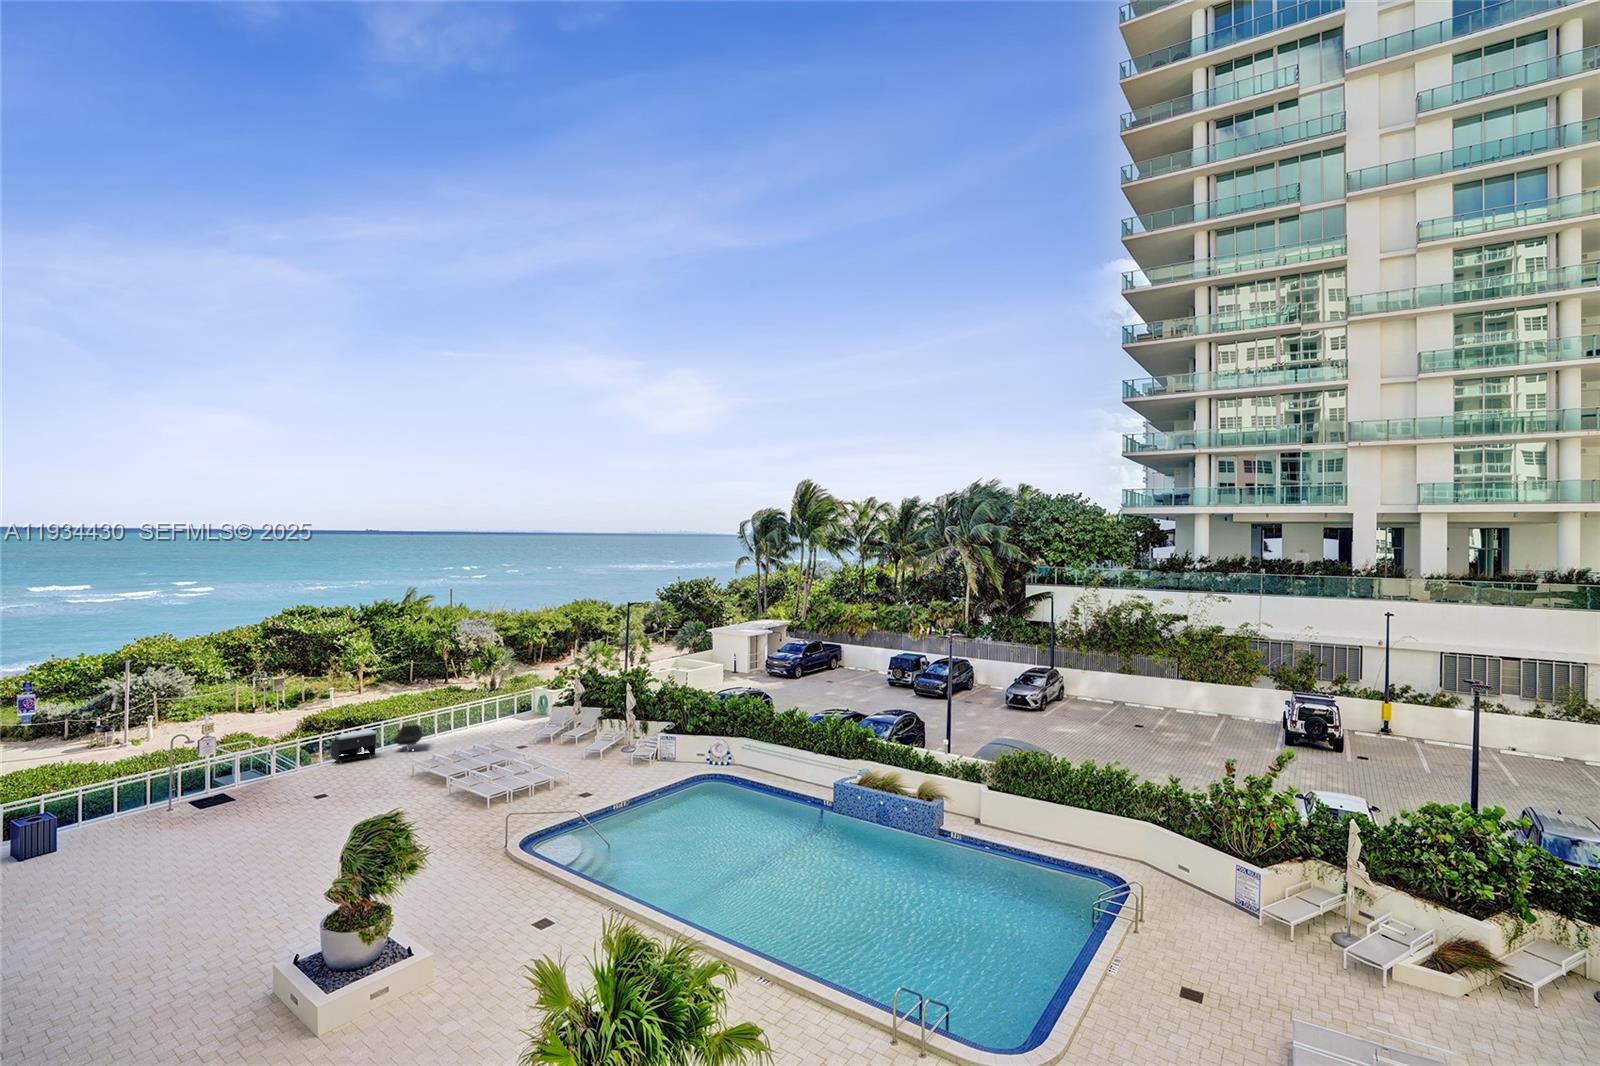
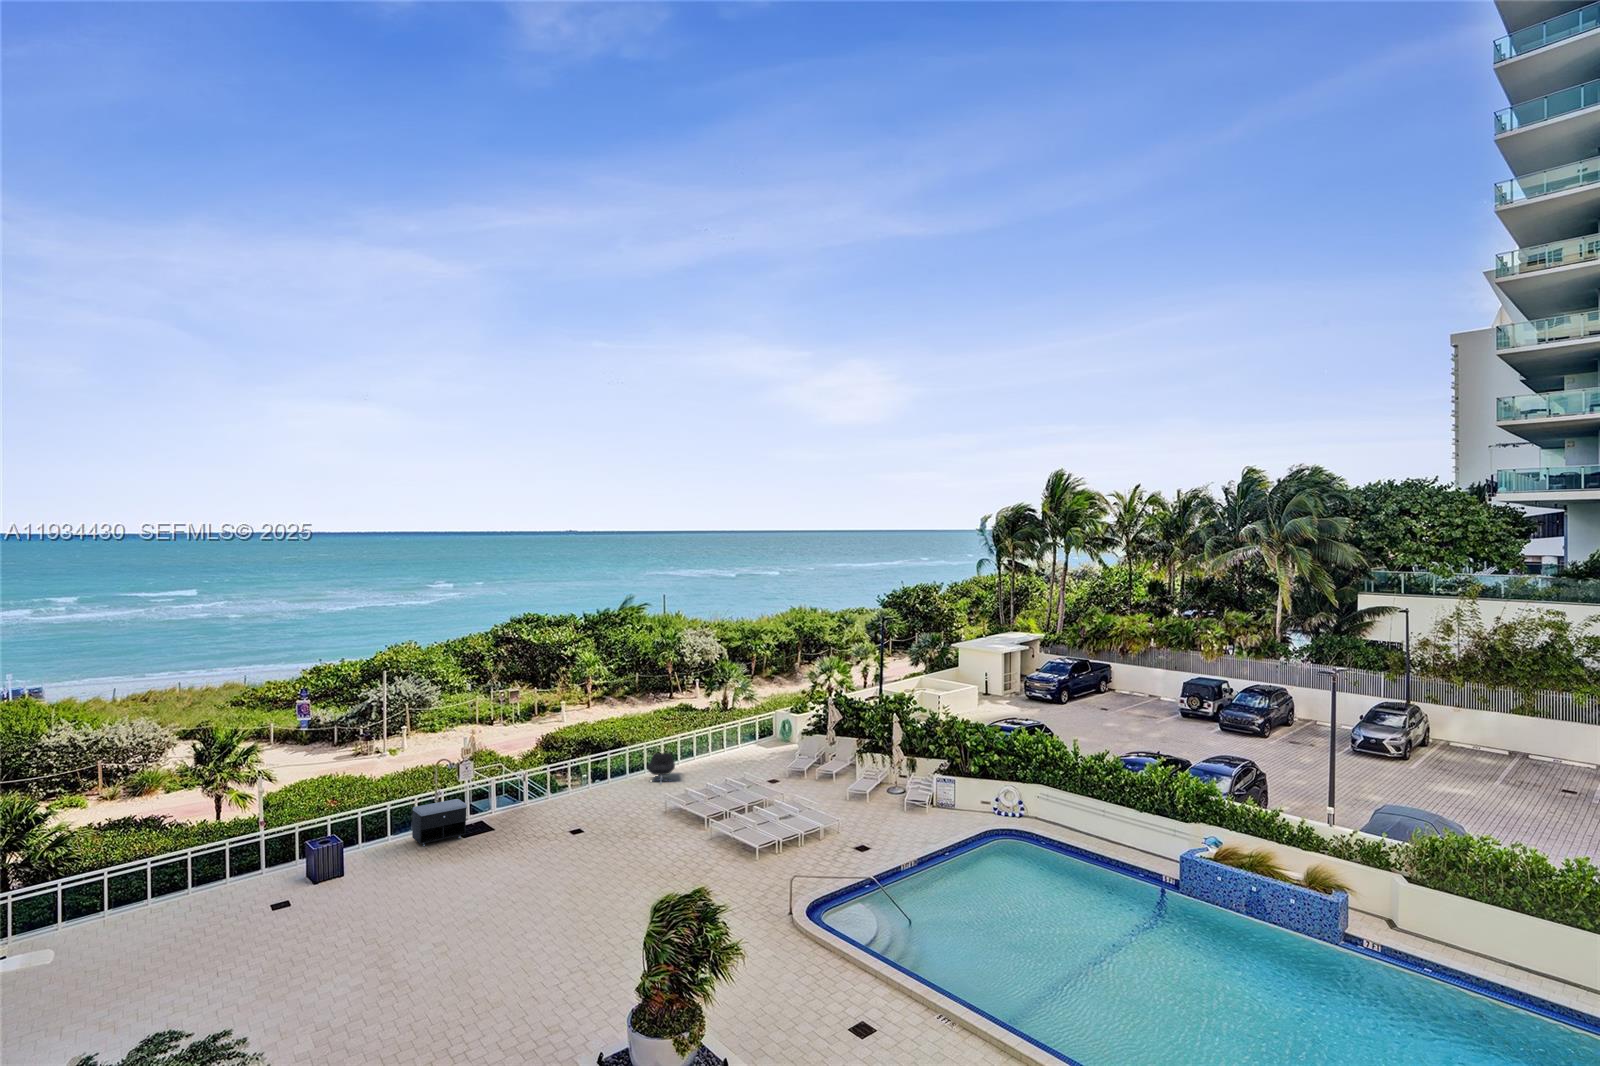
storage bench: present [331,729,377,763] -> present [412,799,467,846]

